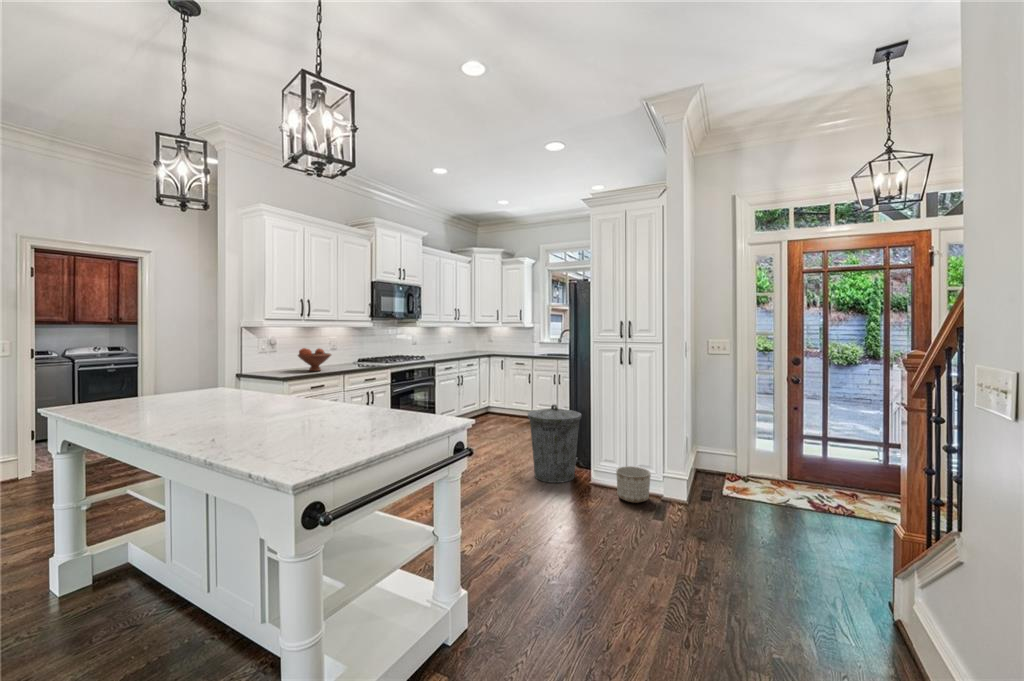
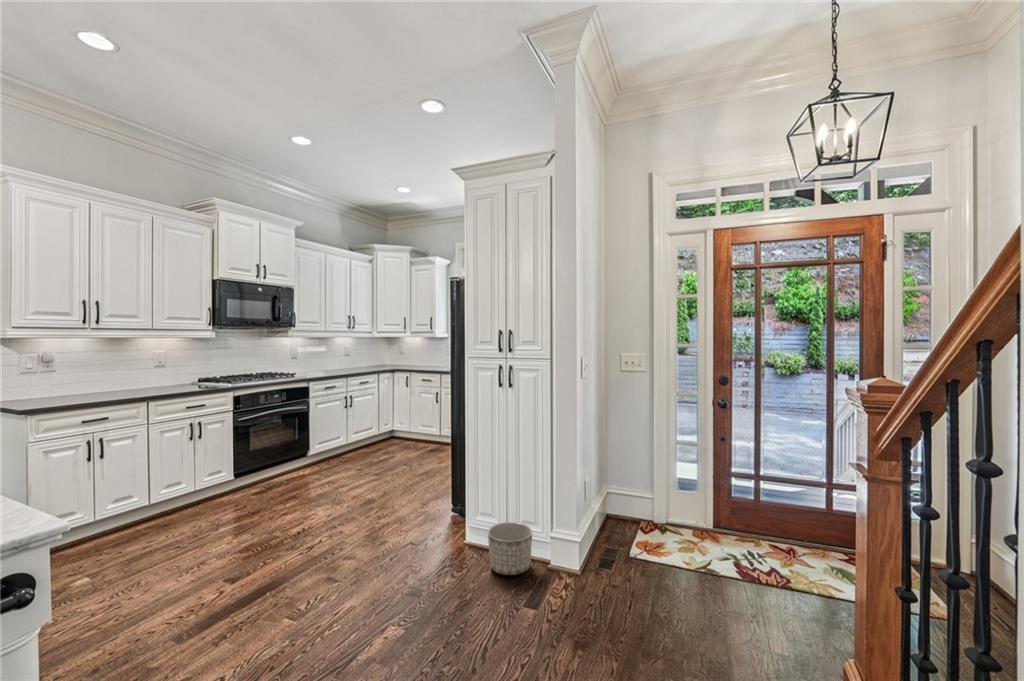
fruit bowl: present [298,348,331,371] -> none [78,366,134,397]
trash can: present [528,404,581,483] -> none [387,438,458,543]

